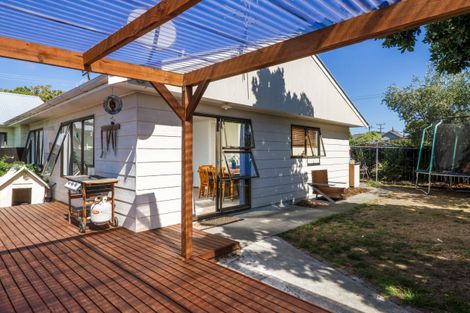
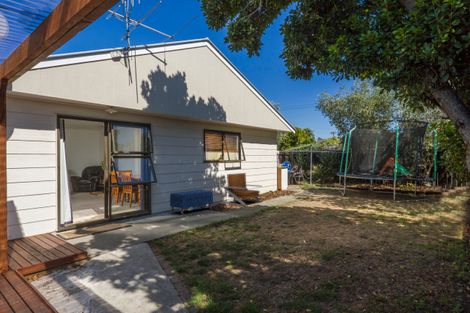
bench: none [266,186,305,210] -> present [170,190,213,215]

